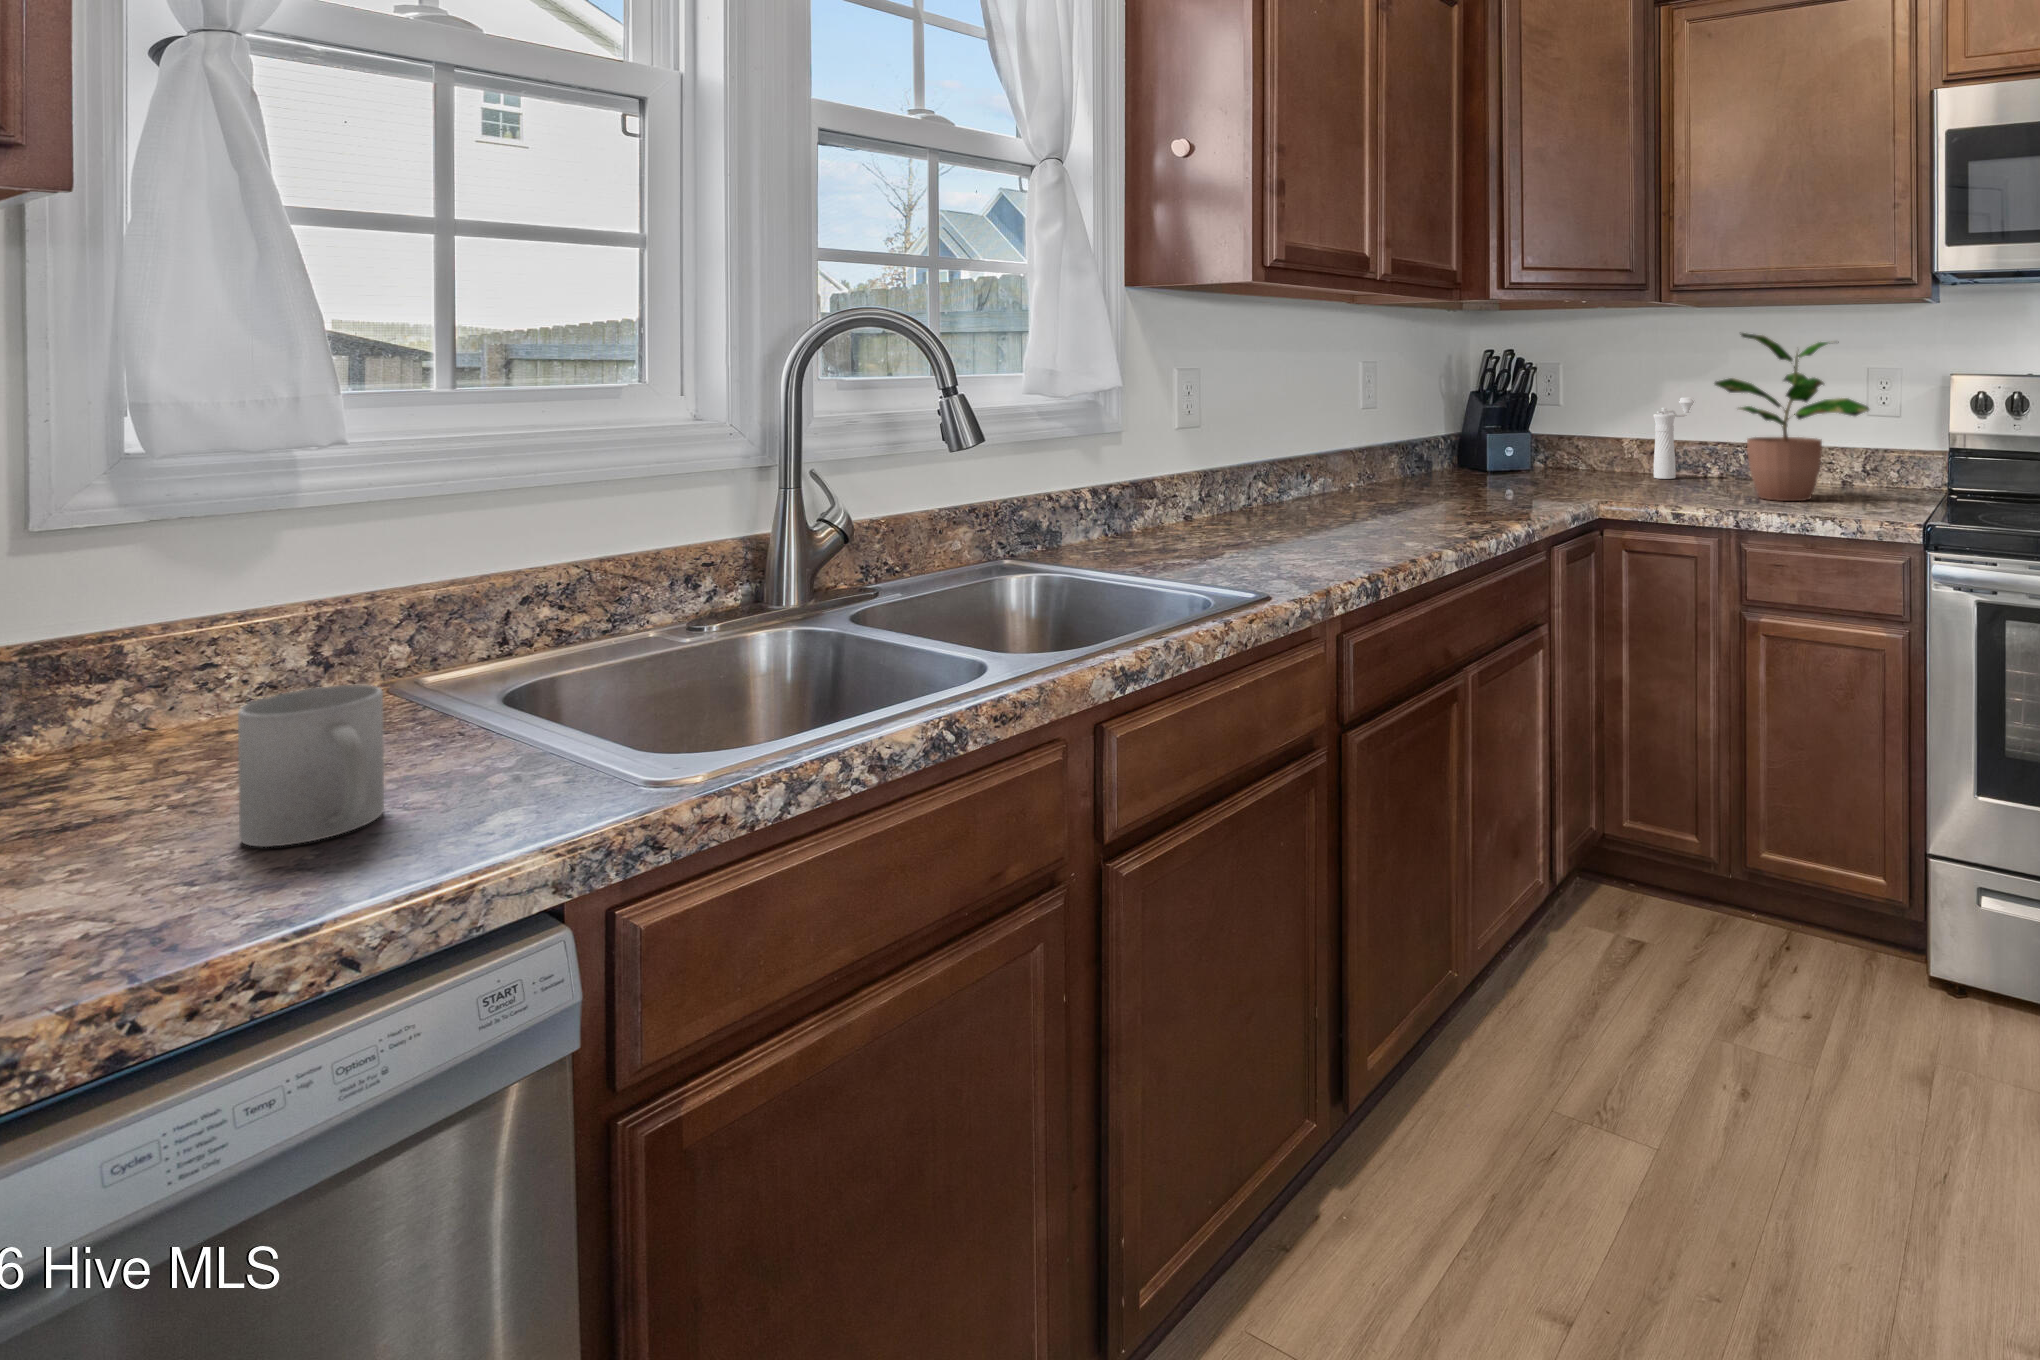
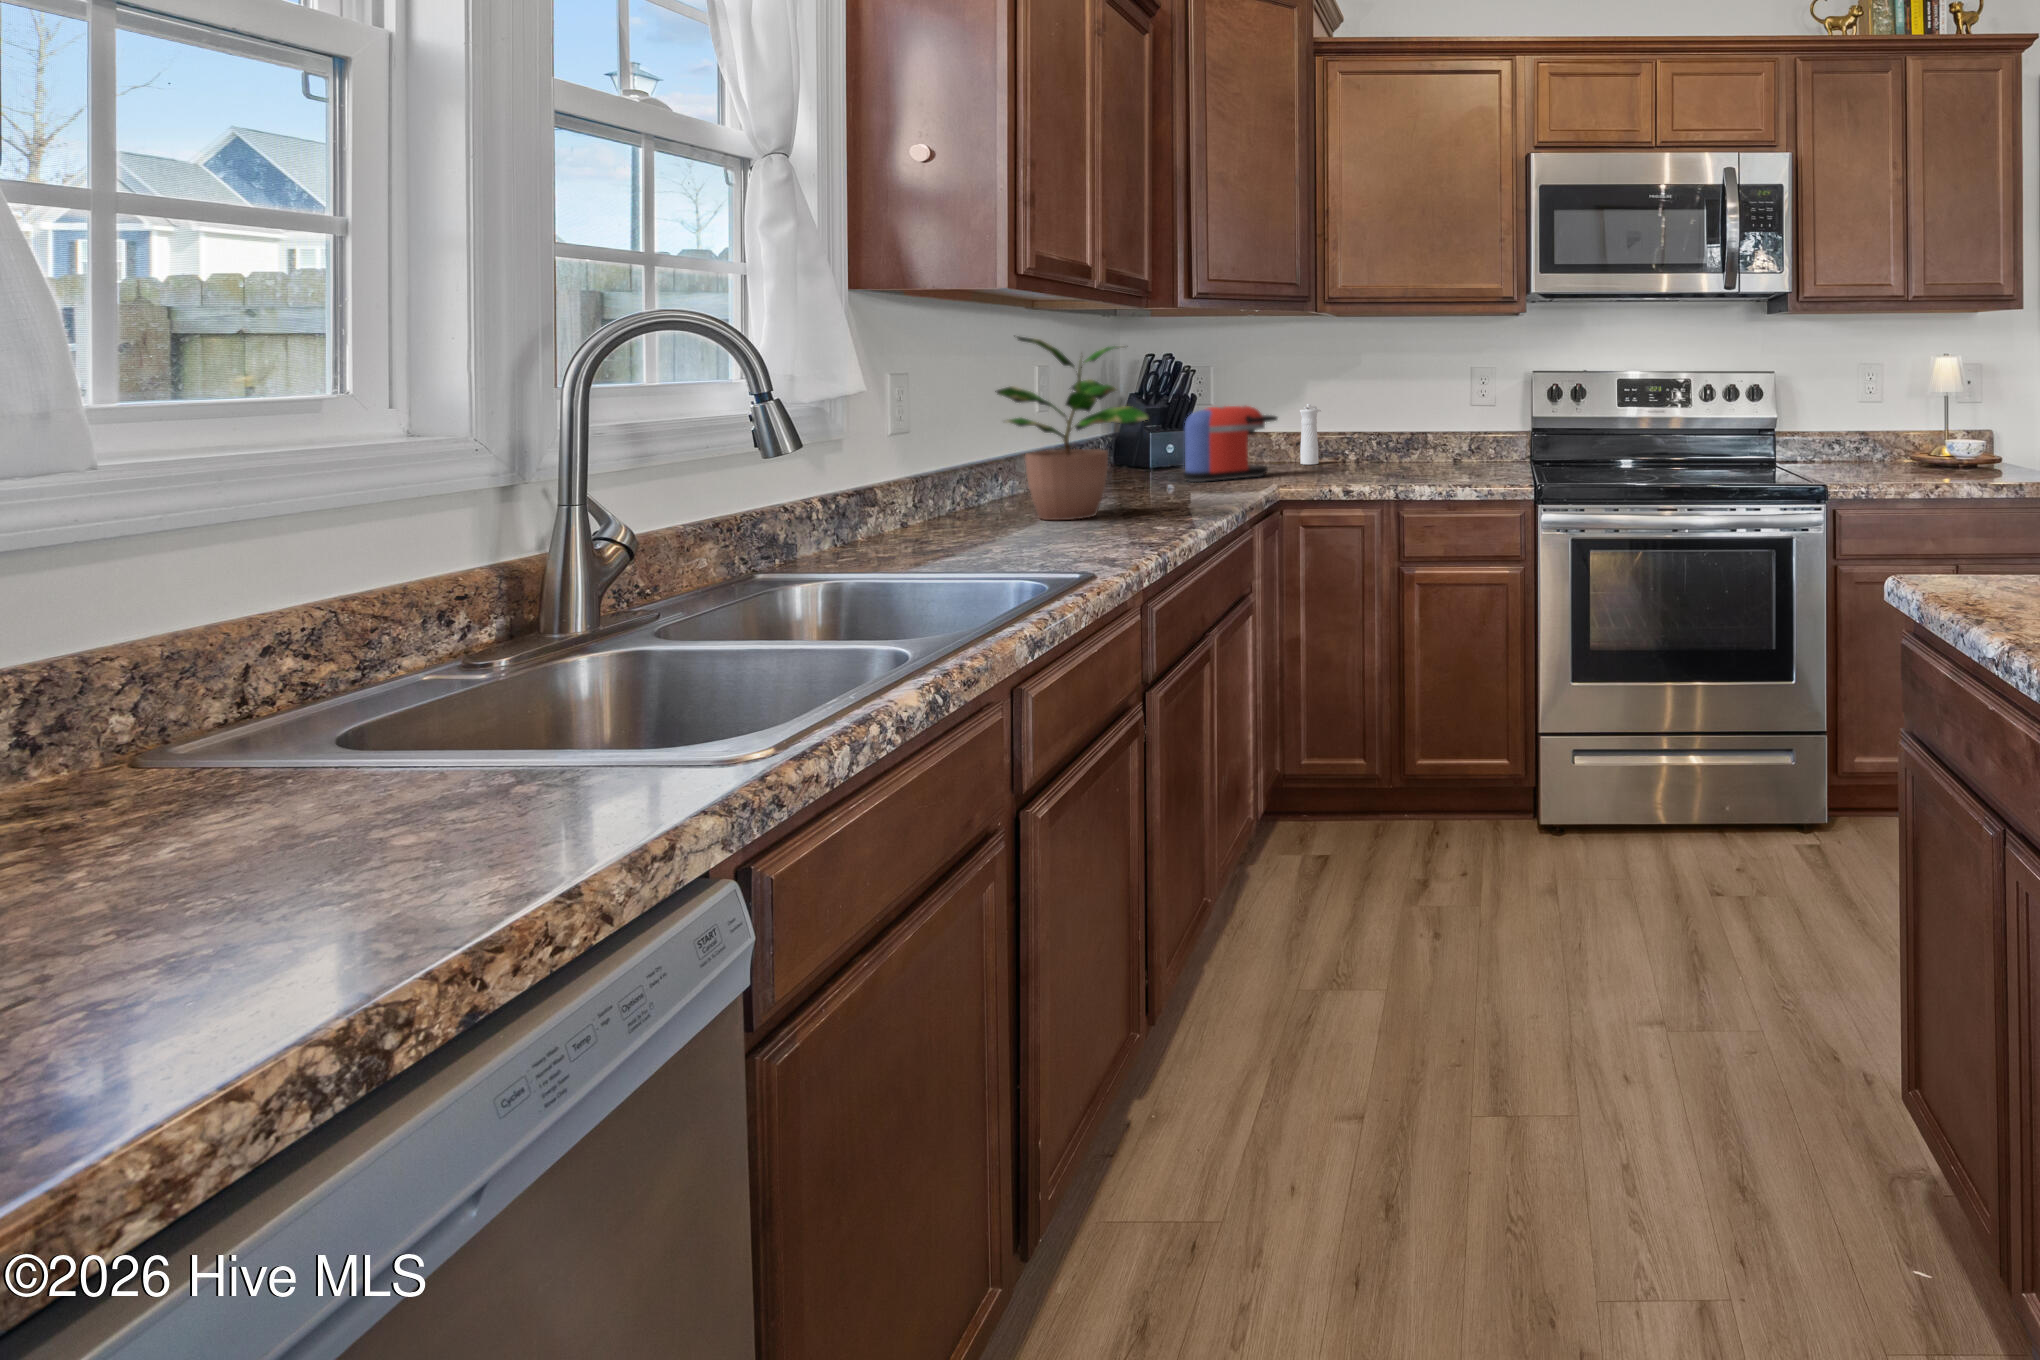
potted plant: present [1715,333,1869,501] -> present [995,336,1149,520]
coffee maker: none [1502,408,1613,493] -> present [1183,406,1277,482]
mug: present [238,685,384,847] -> none [262,712,467,891]

